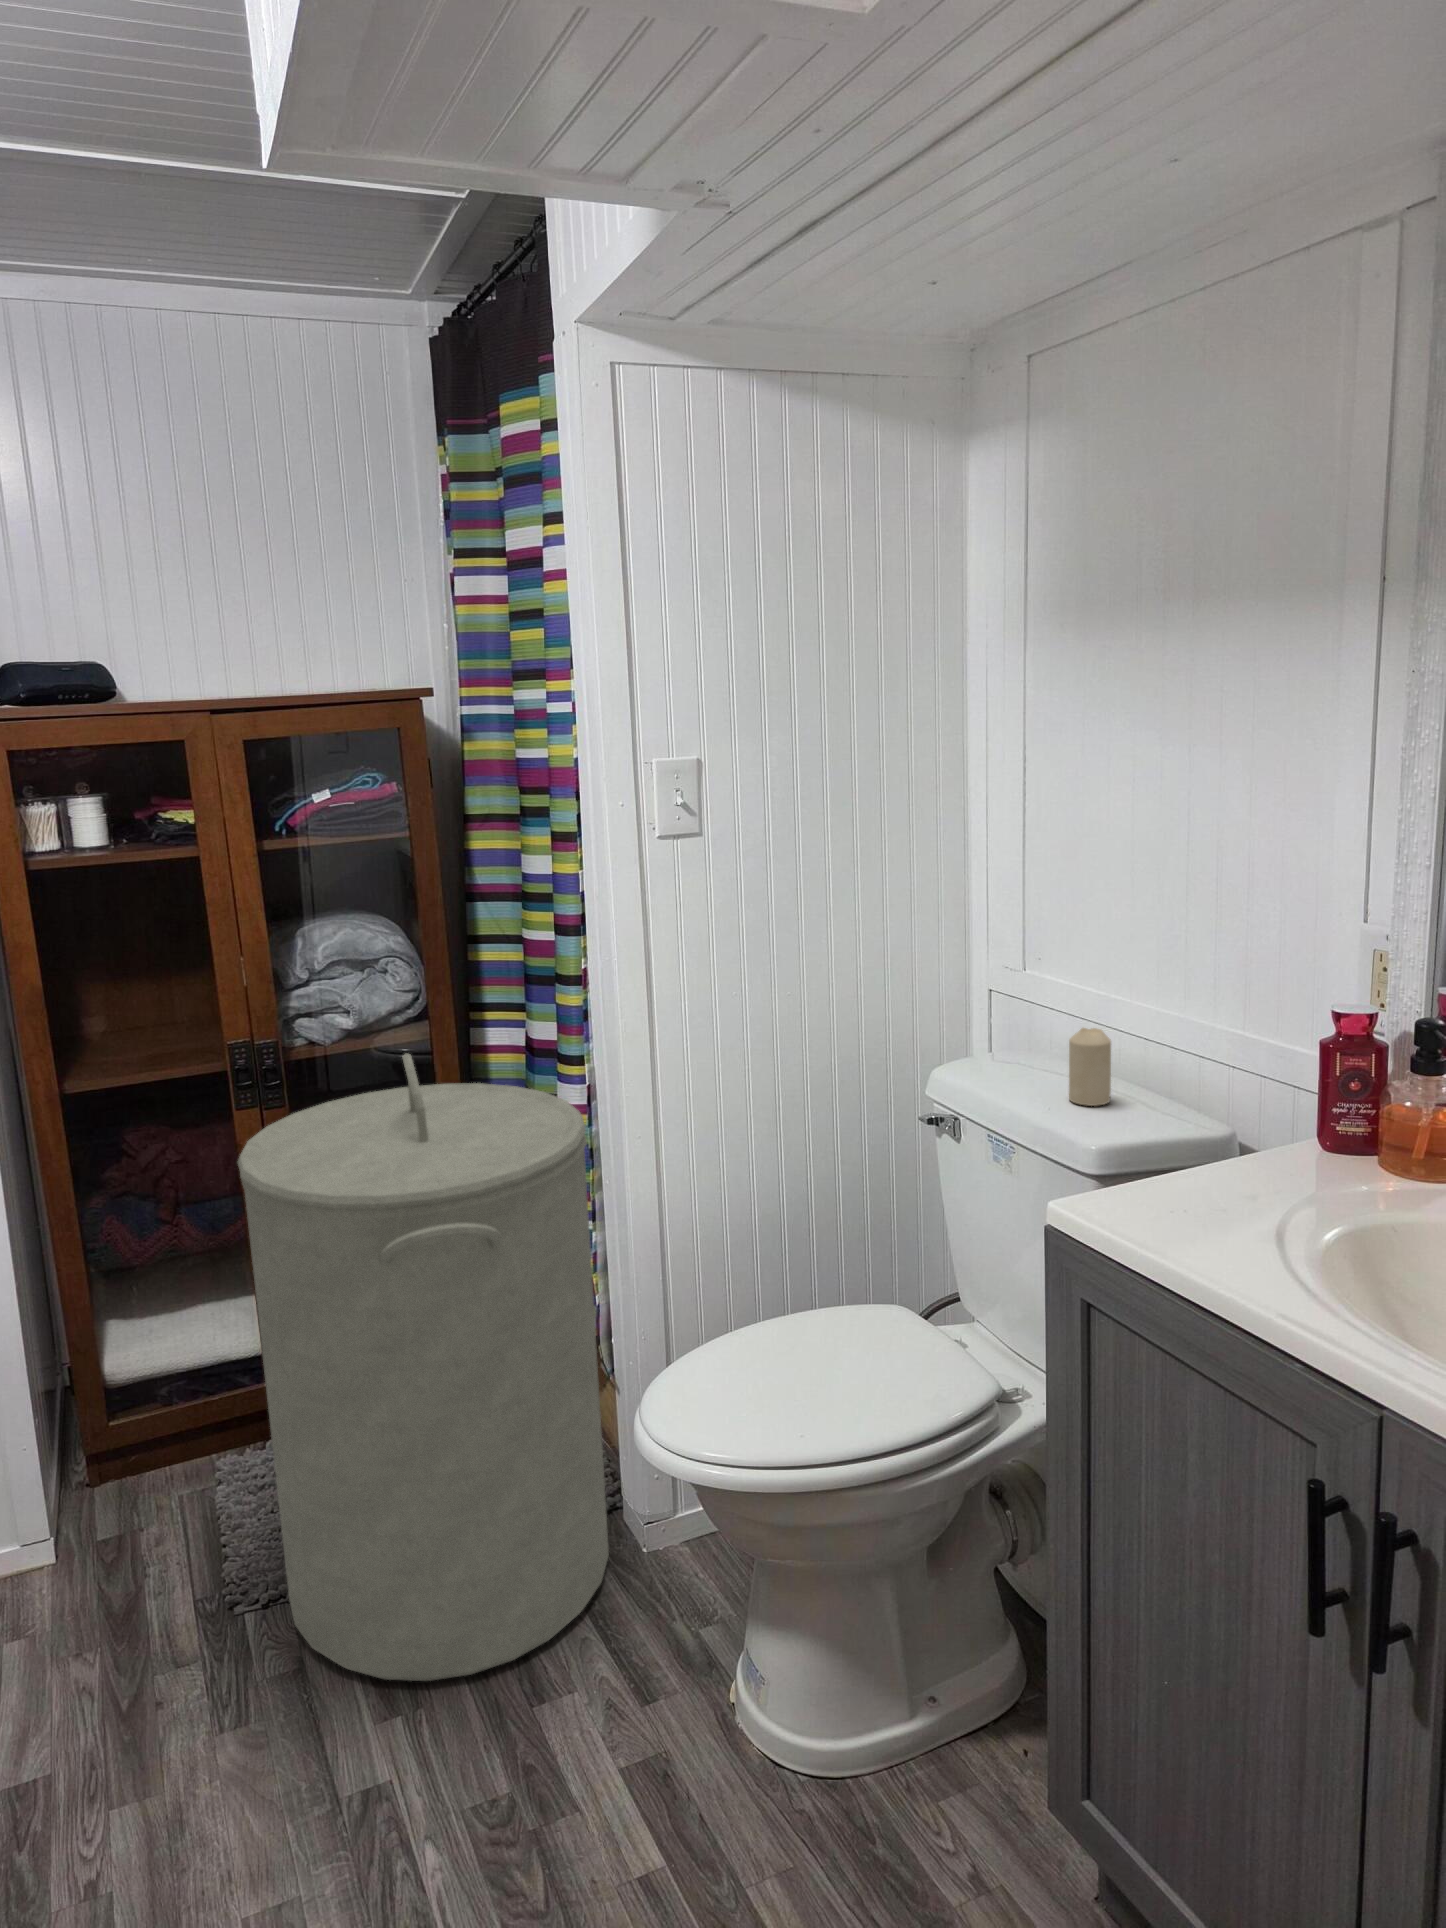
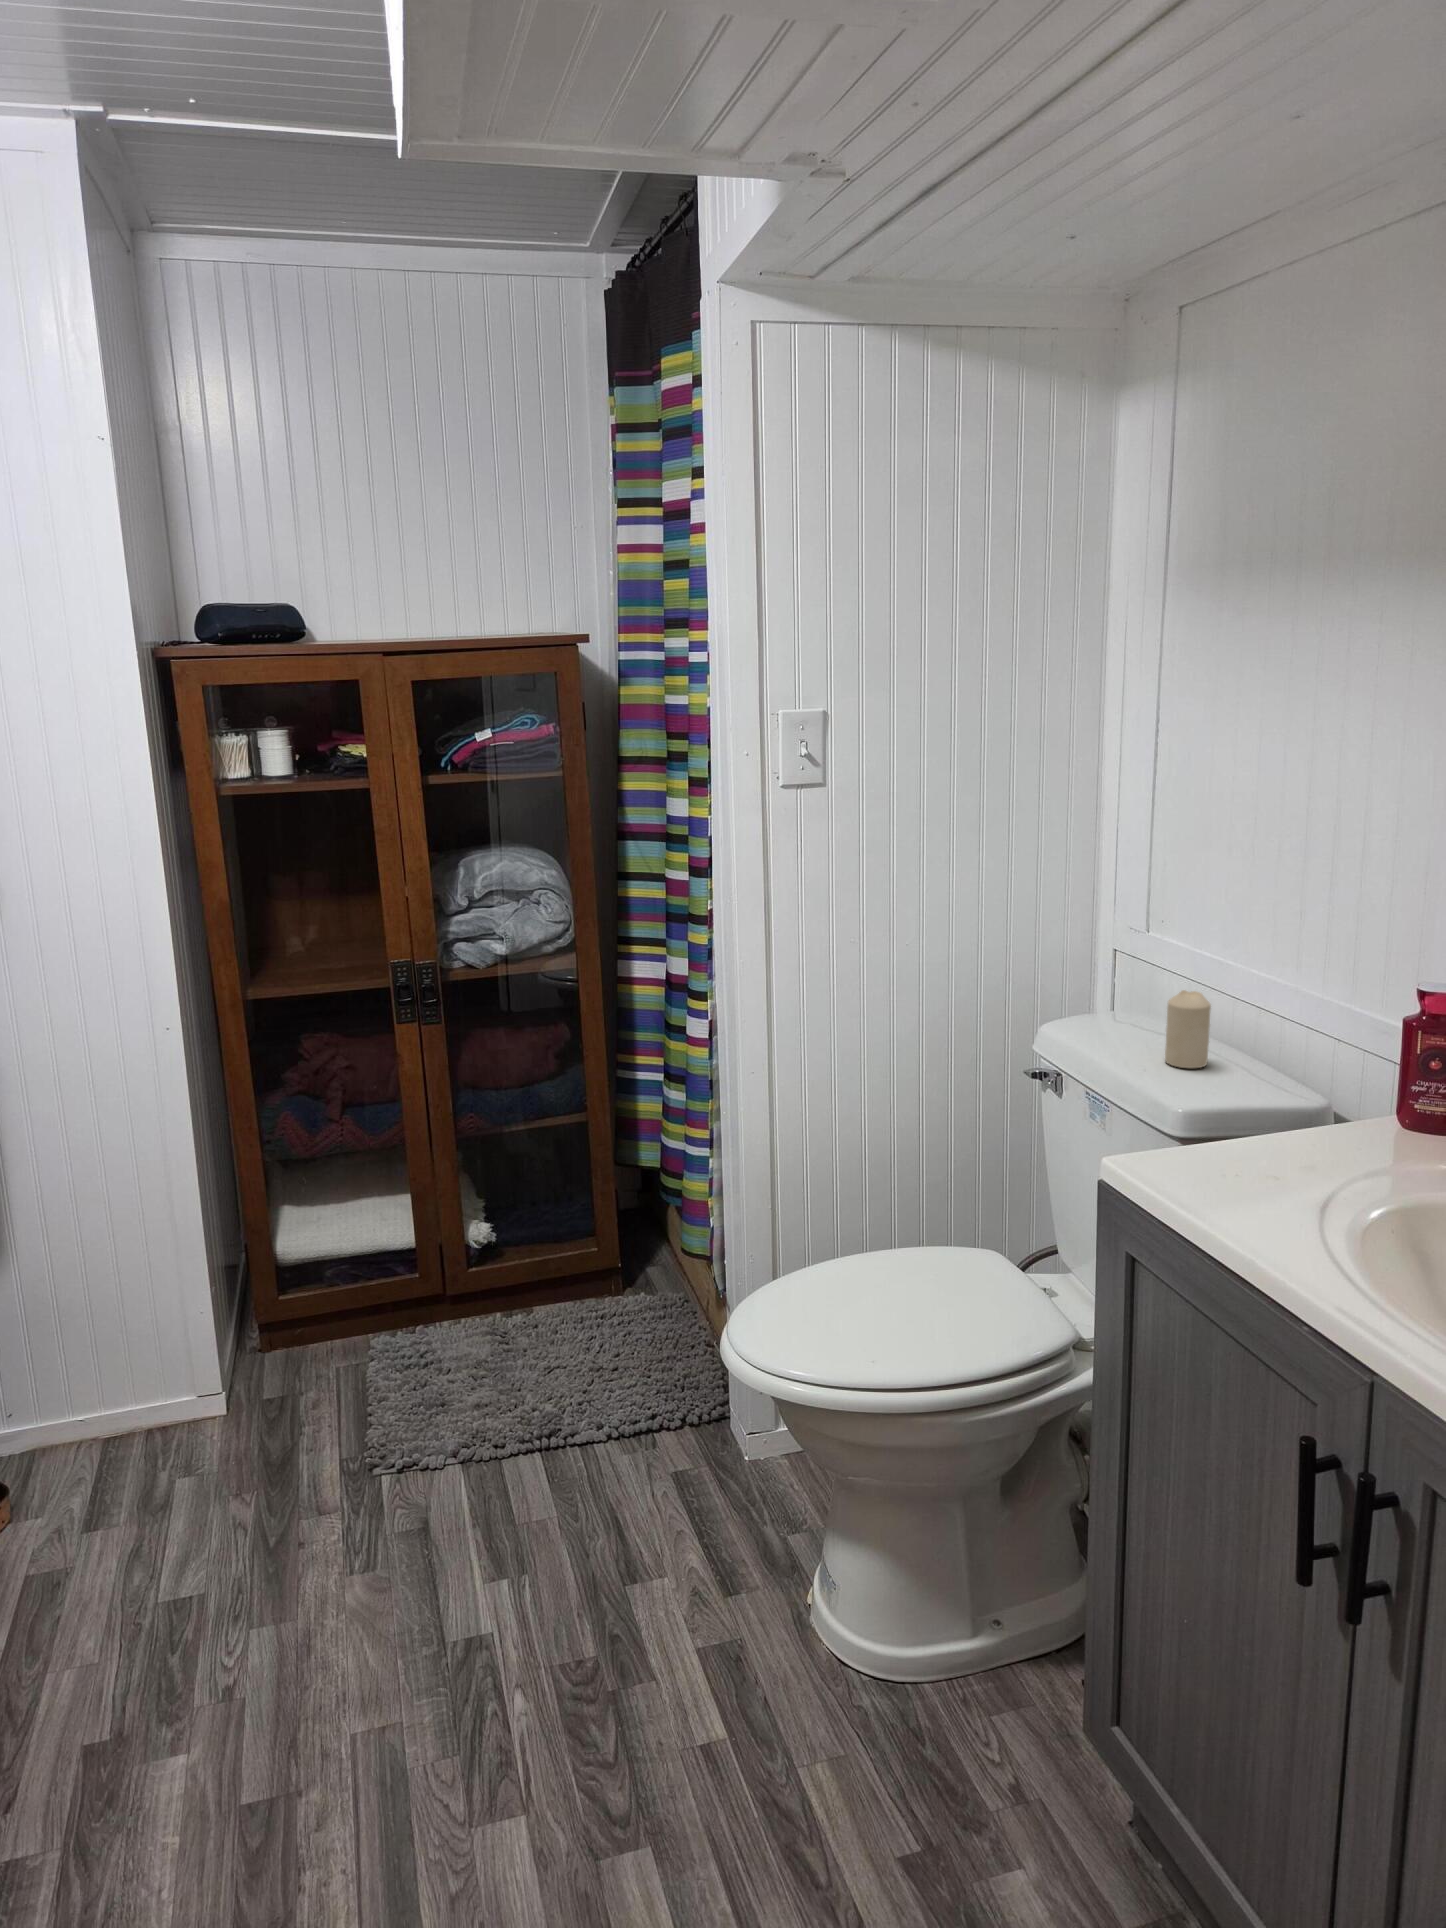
laundry hamper: present [238,1053,609,1681] -> none [382,980,710,1551]

